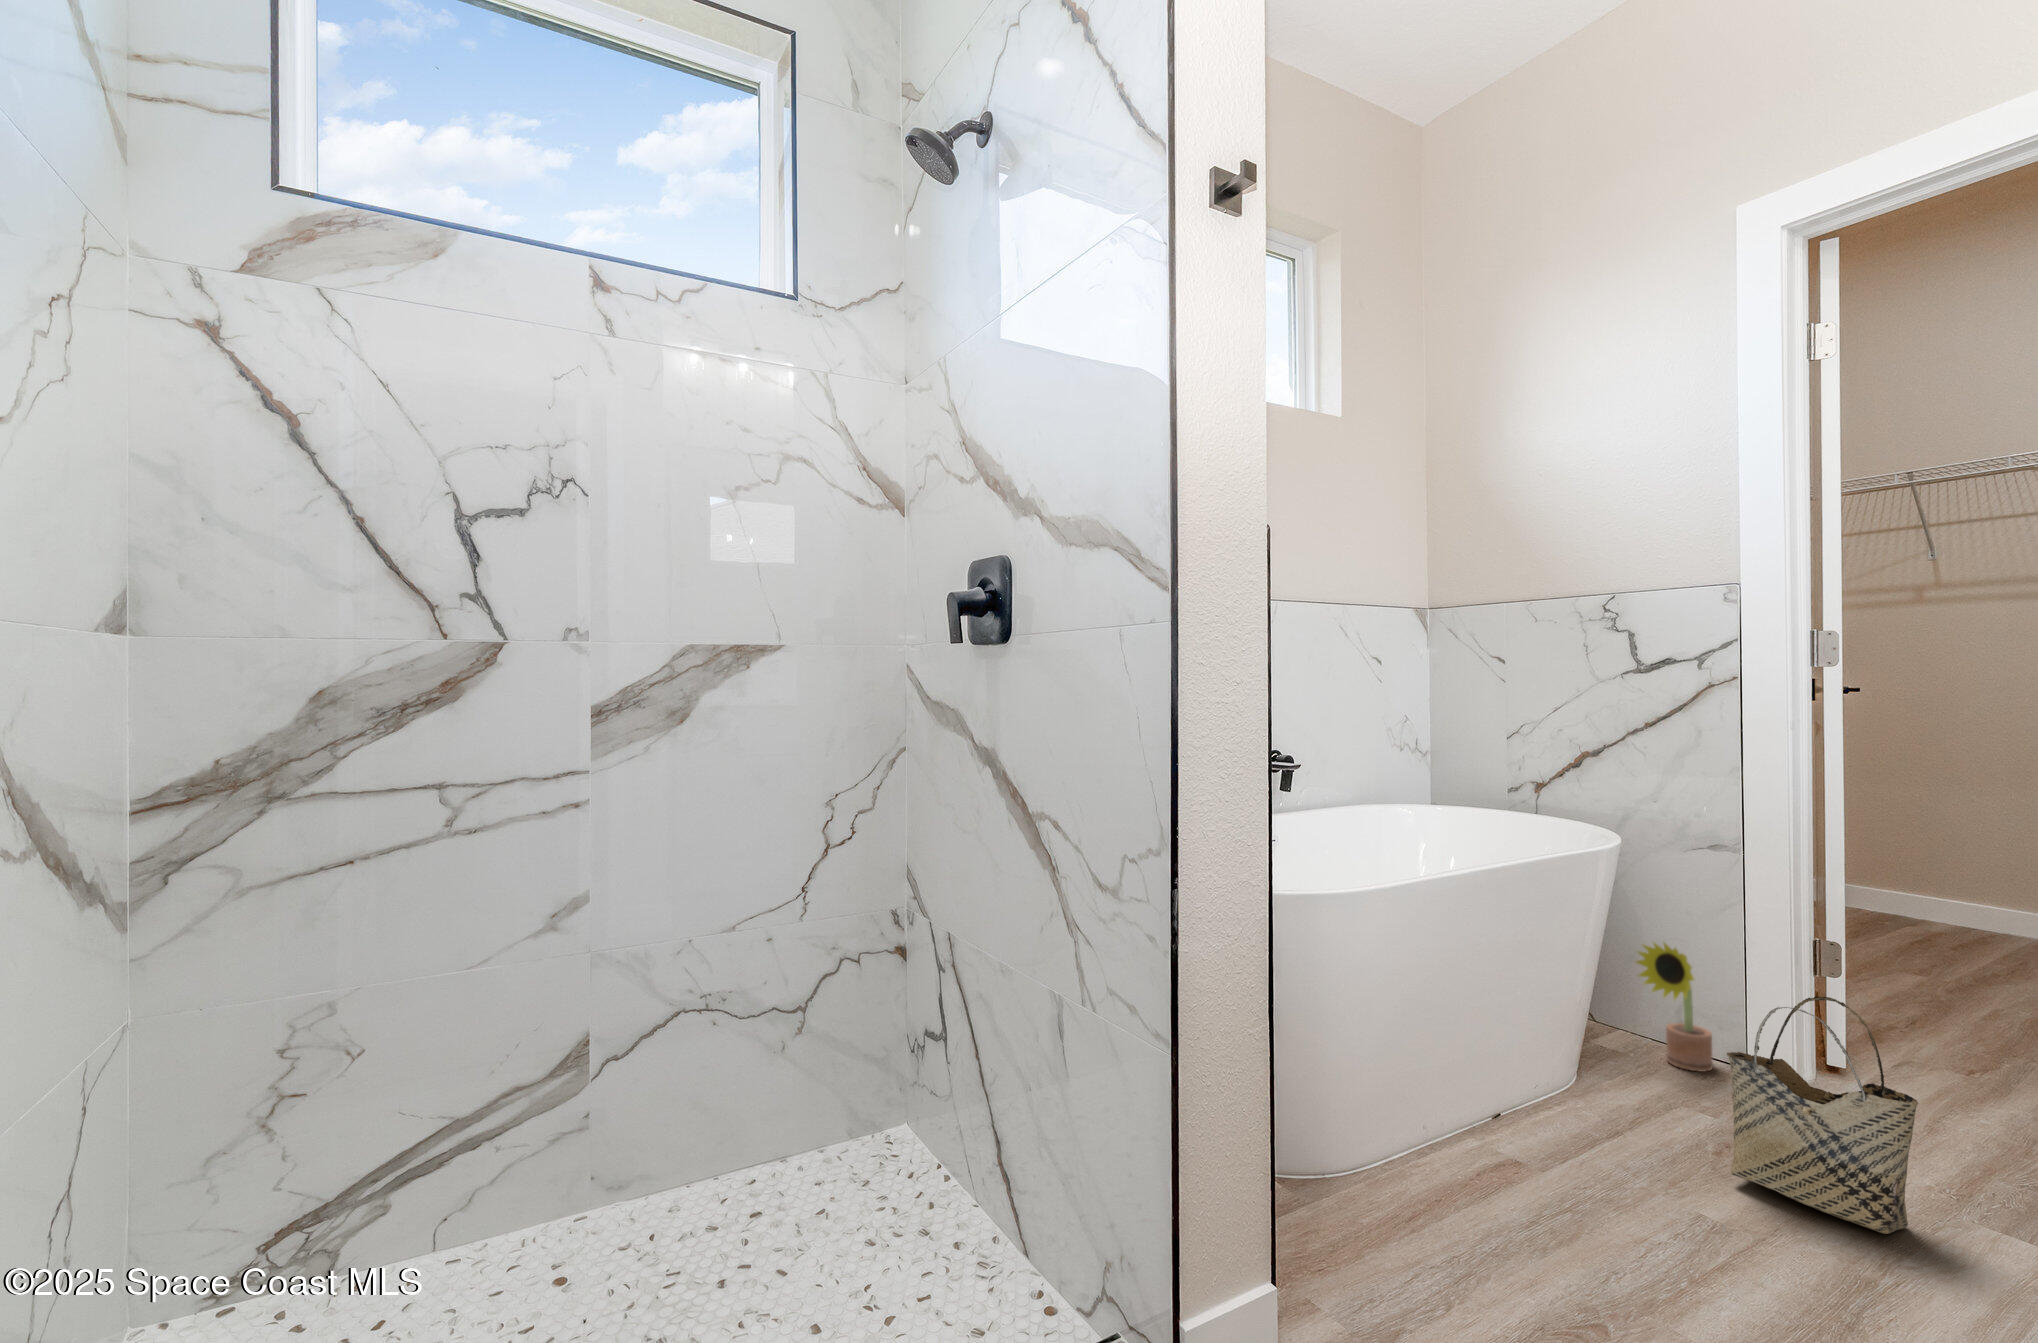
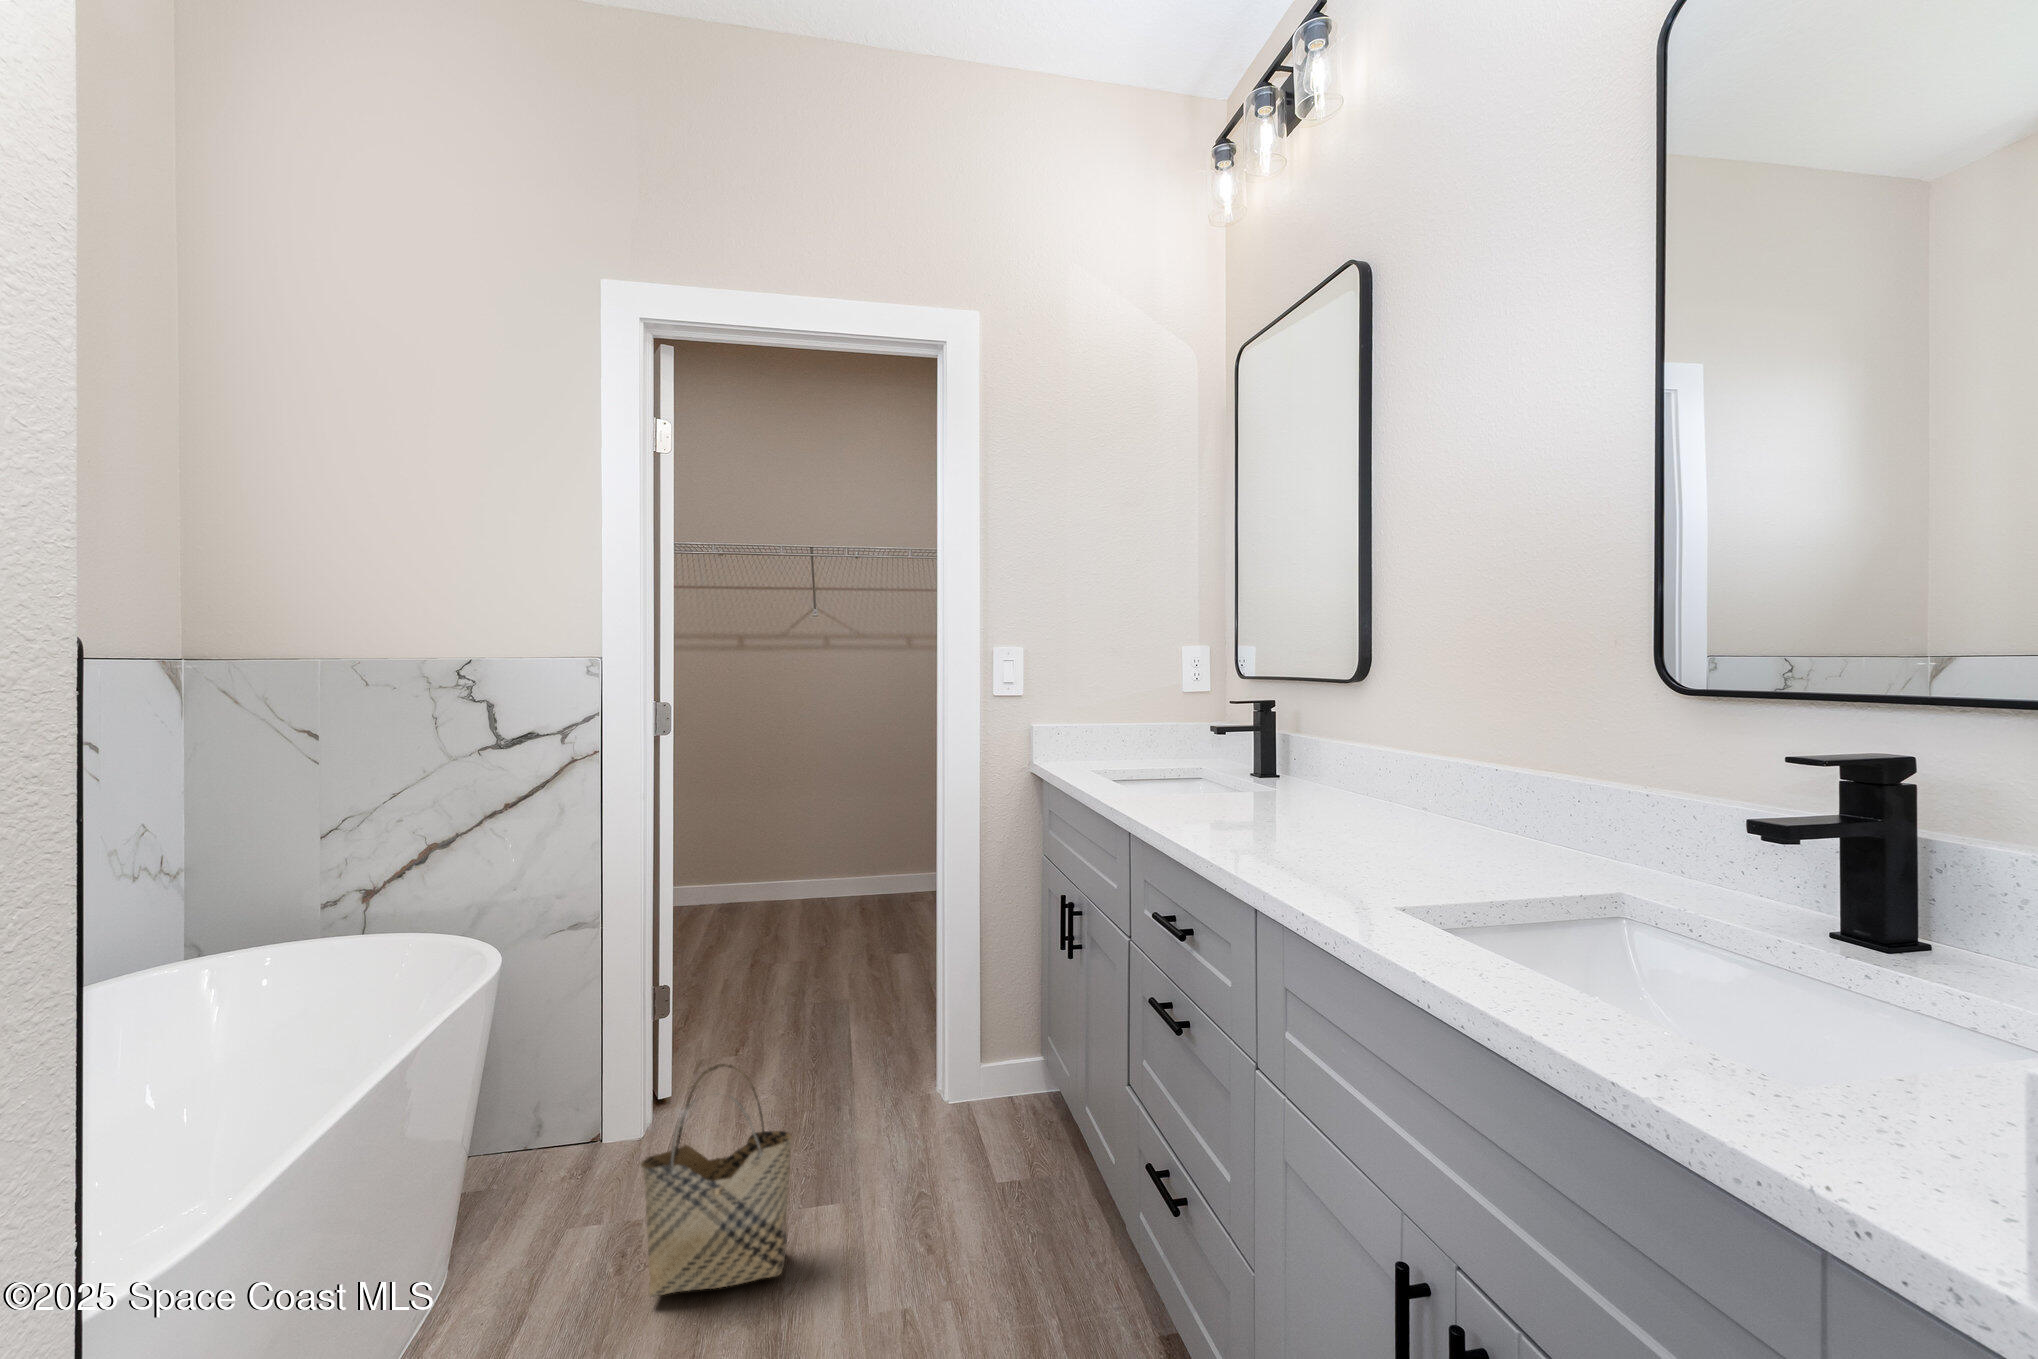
decorative plant: present [1636,943,1713,1071] -> none [501,1047,580,1180]

